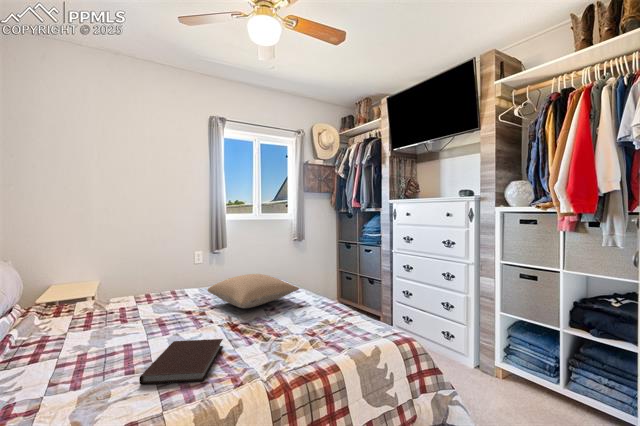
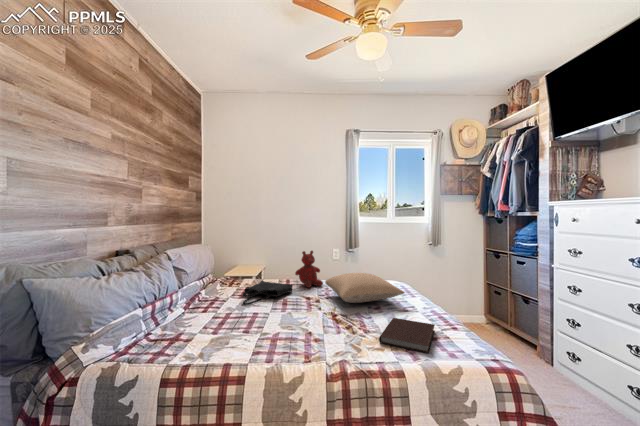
teddy bear: none [161,254,199,300] -> present [295,251,323,288]
tote bag: none [87,299,163,340] -> present [243,281,293,305]
notebook: present [139,339,223,385] -> present [379,318,435,353]

